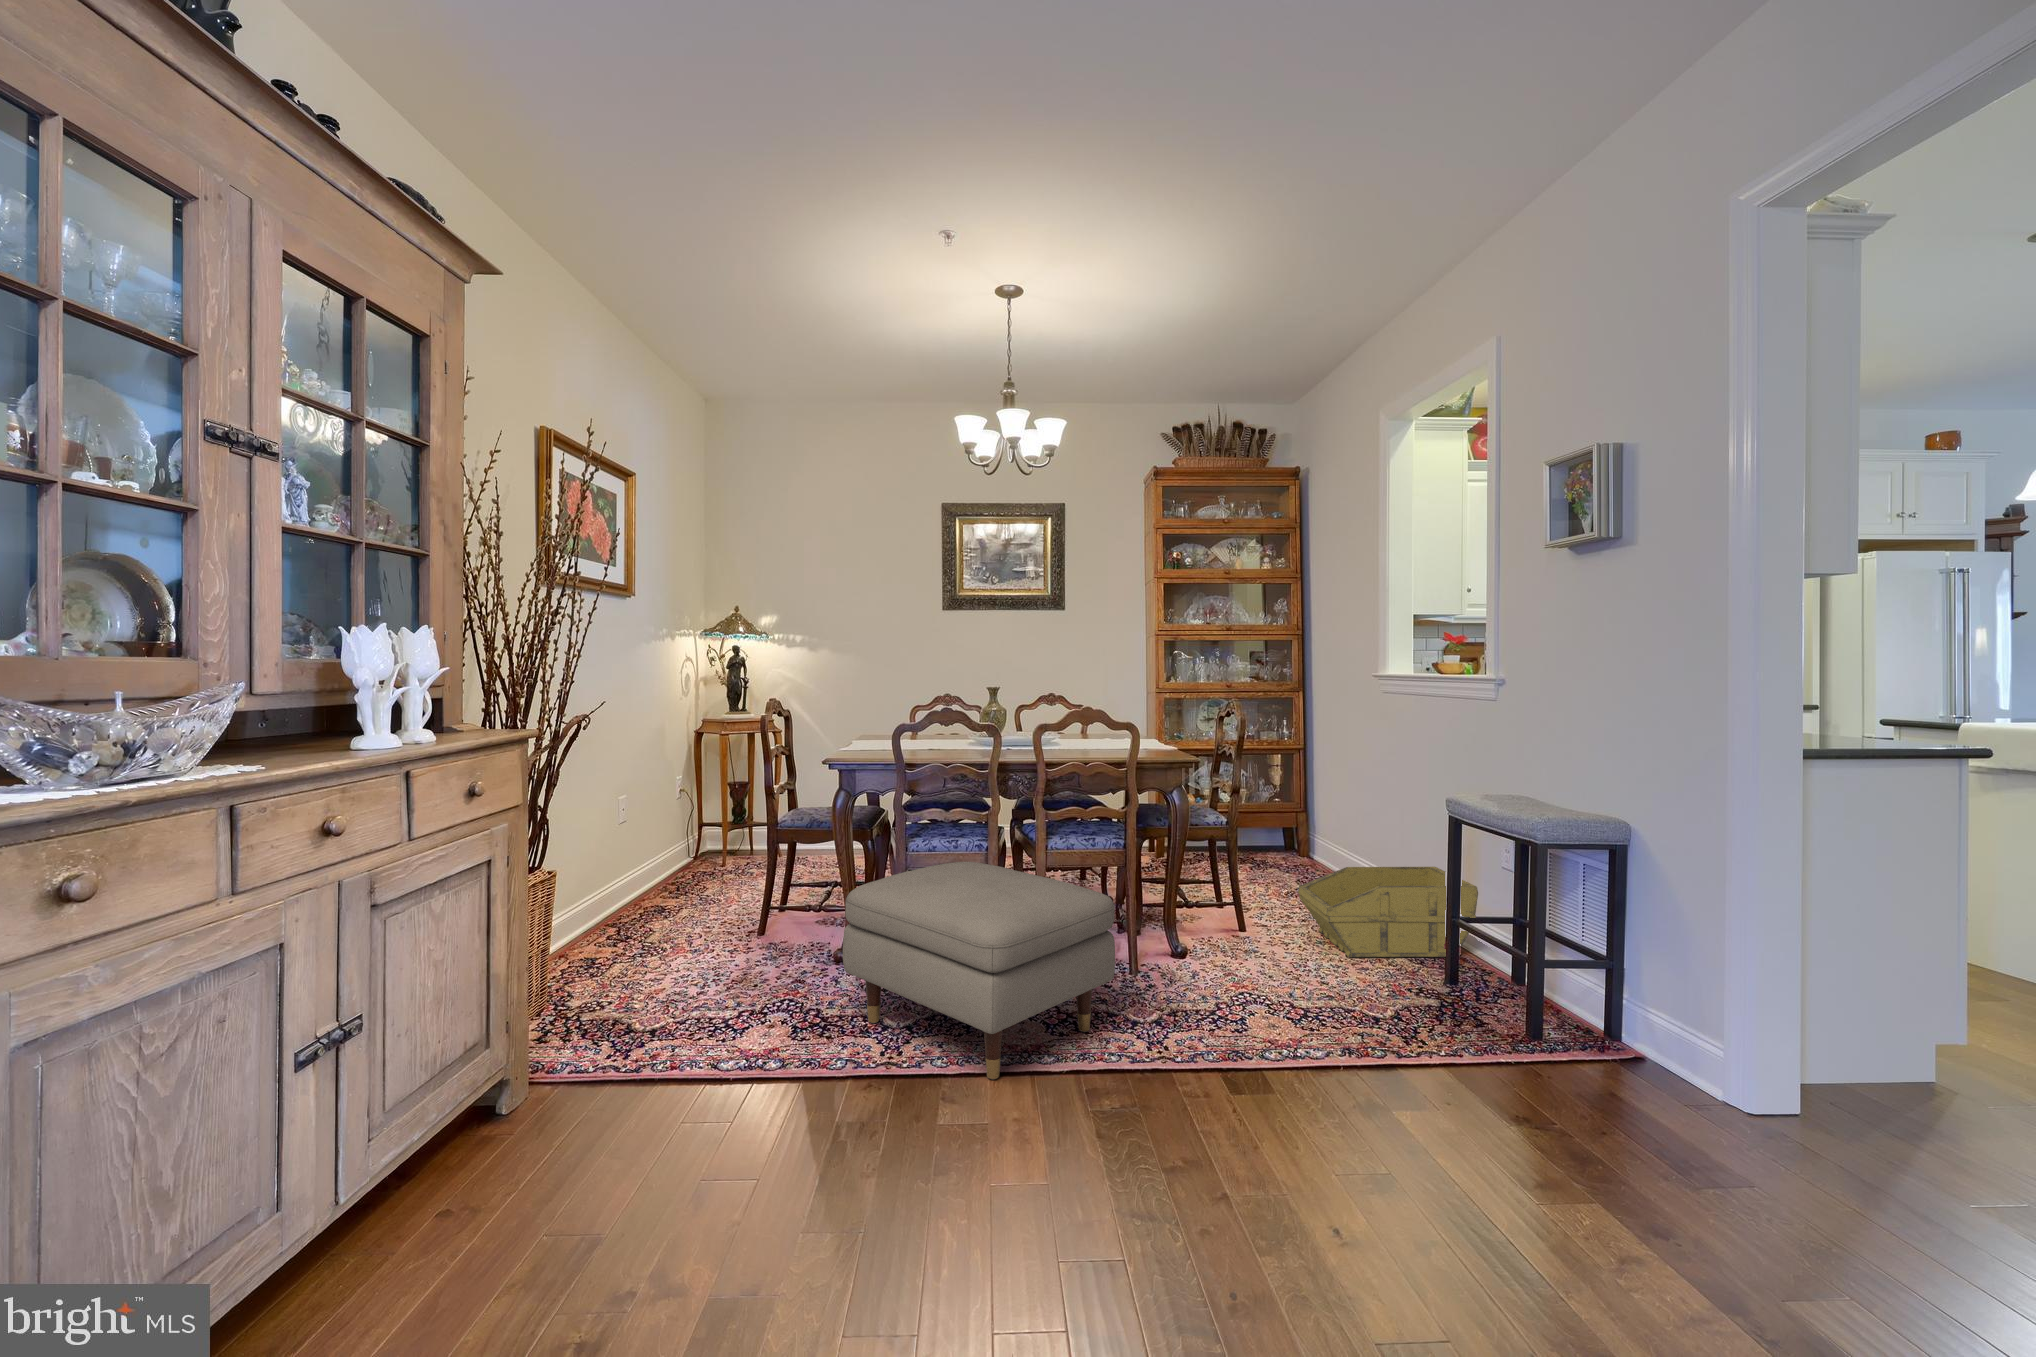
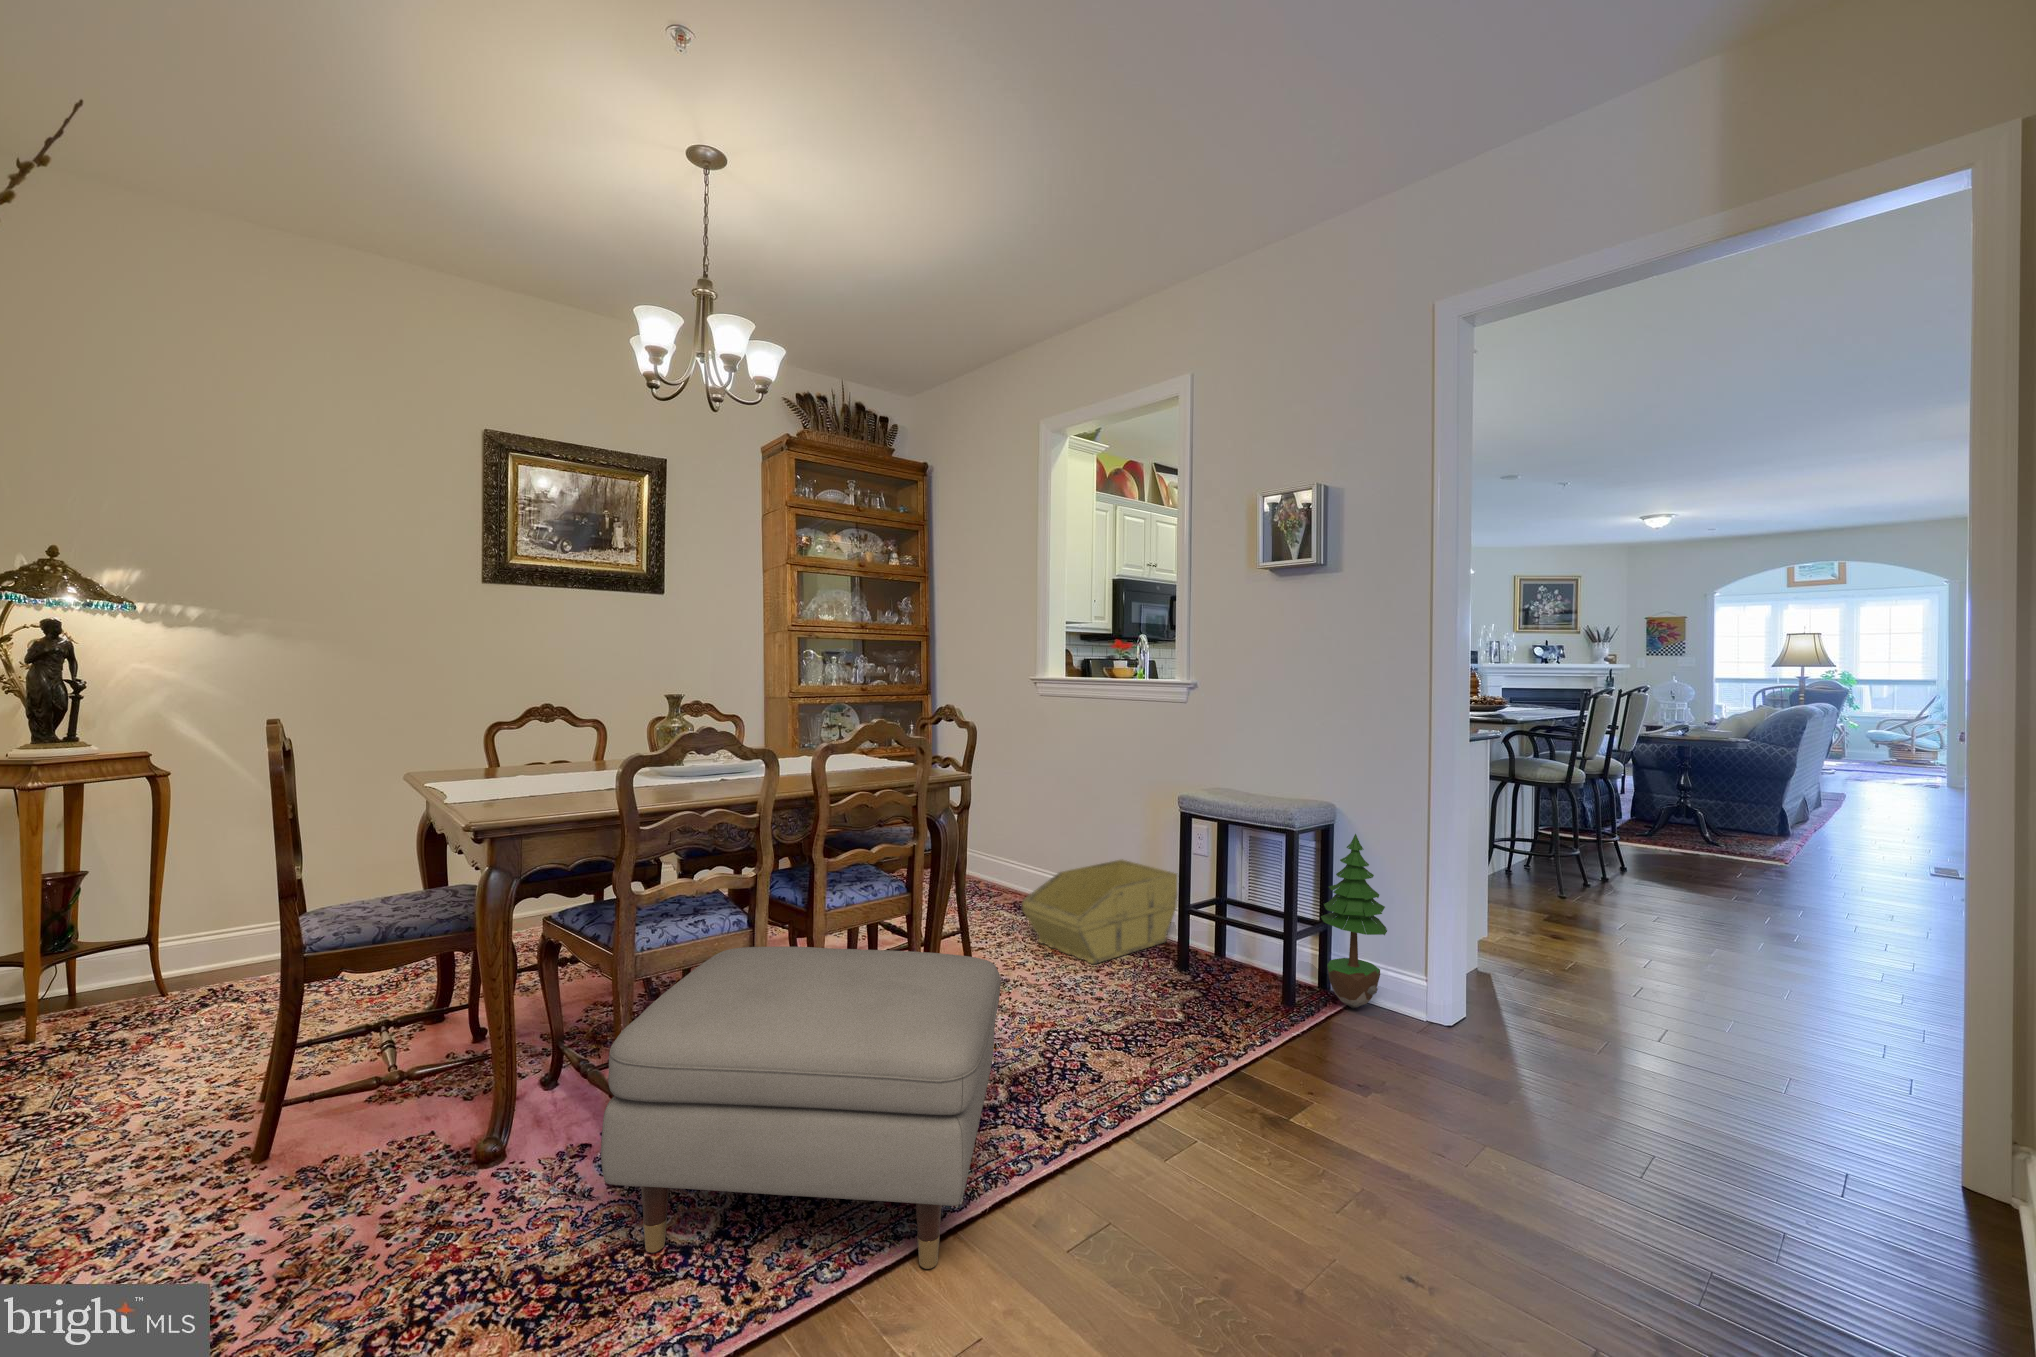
potted tree: none [1559,854,1647,1056] -> present [1321,834,1387,1008]

